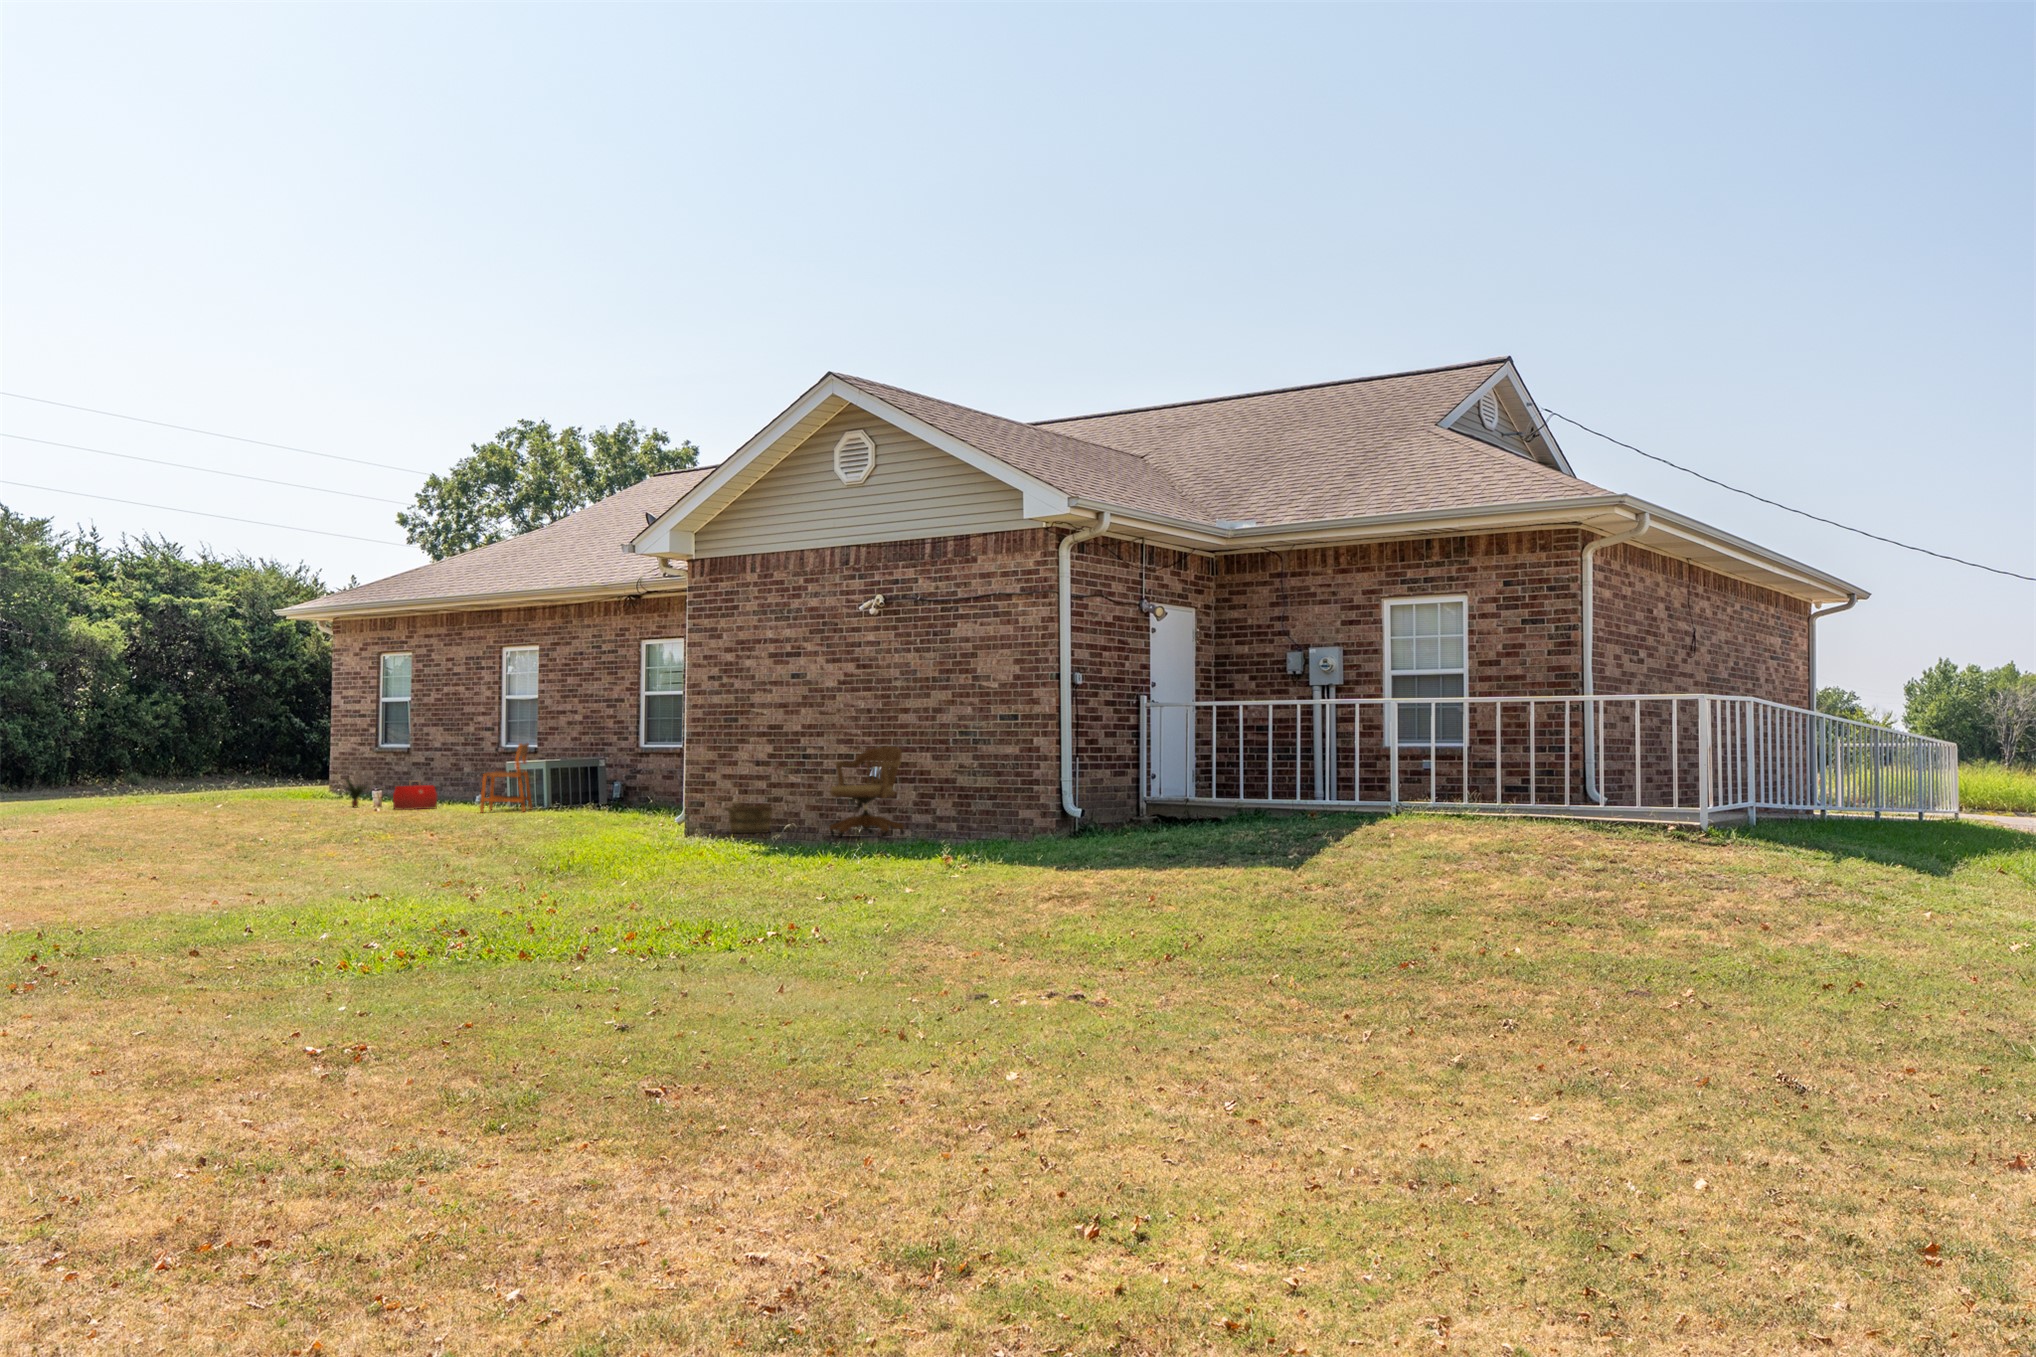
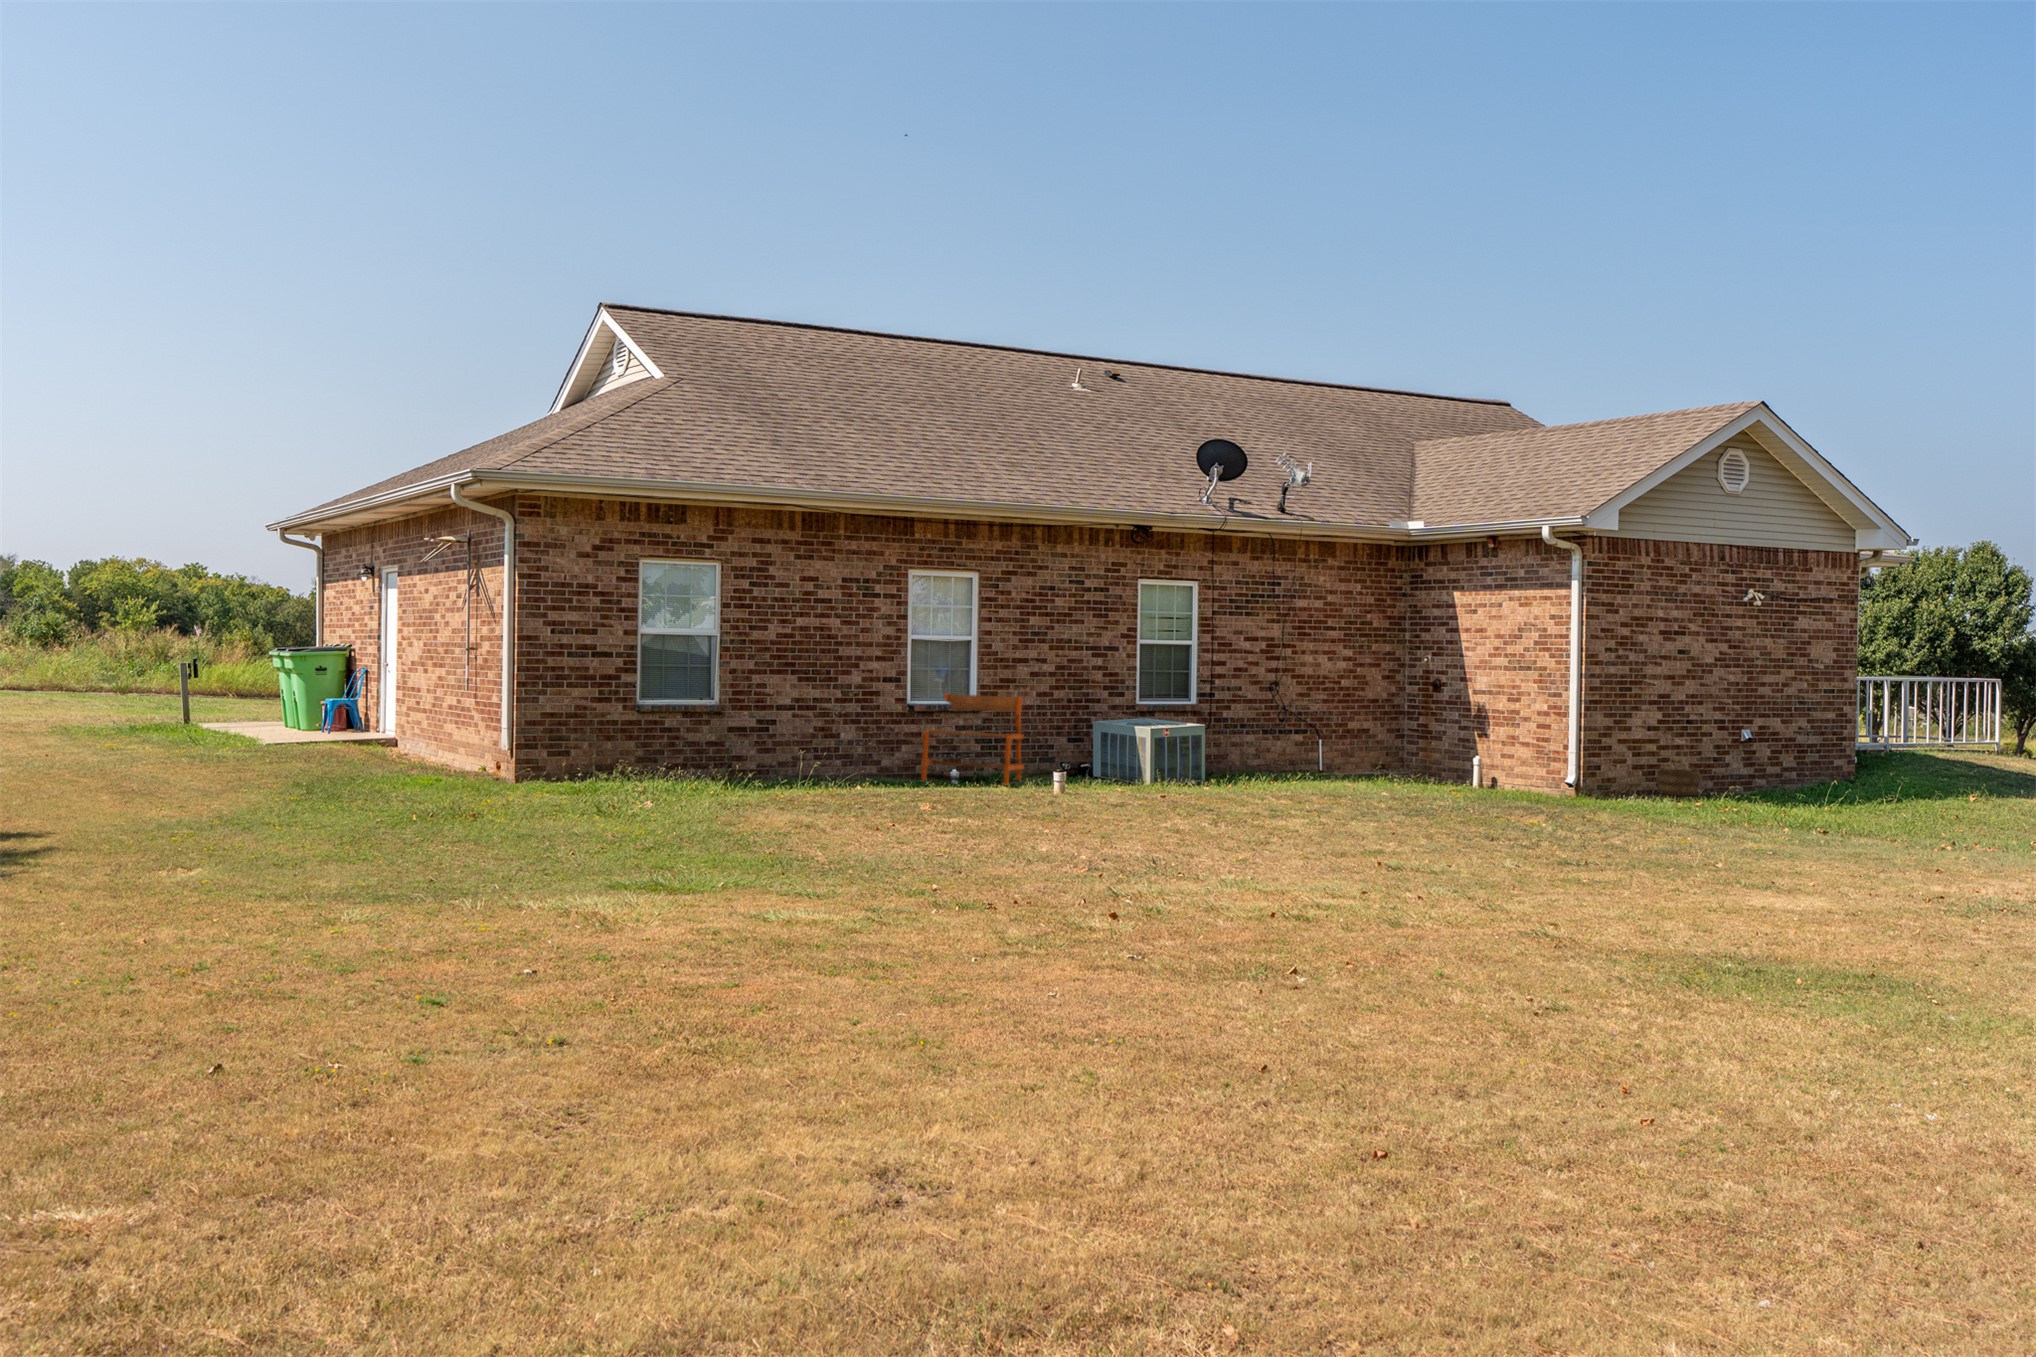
chair: present [829,746,905,838] -> none [1747,715,1816,795]
potted plant: present [345,779,367,807] -> none [608,744,653,786]
toolbox: present [393,780,437,810] -> none [762,744,807,786]

